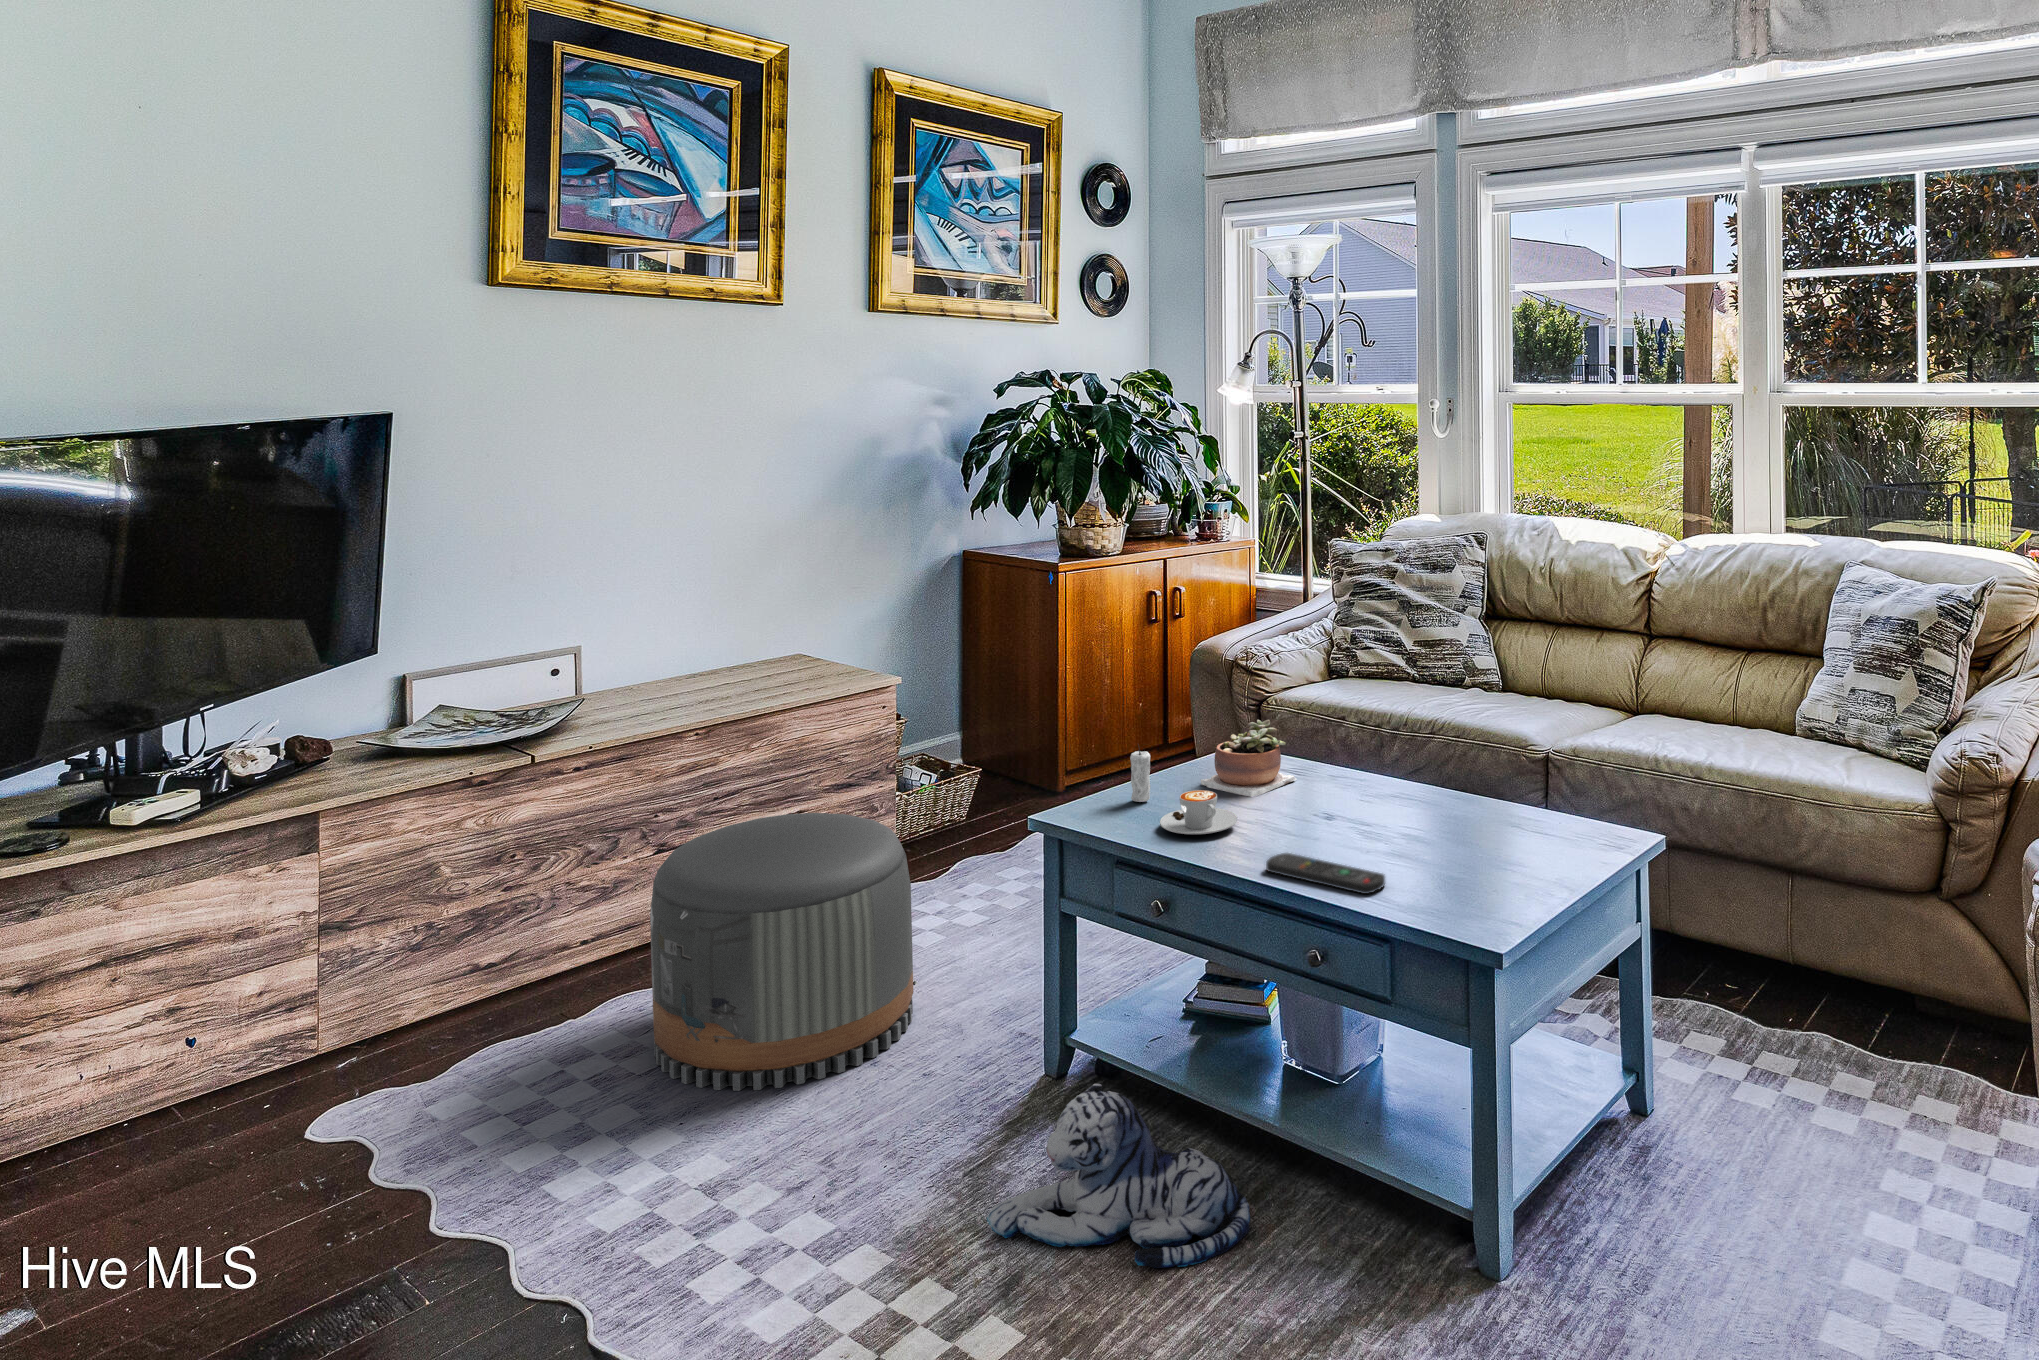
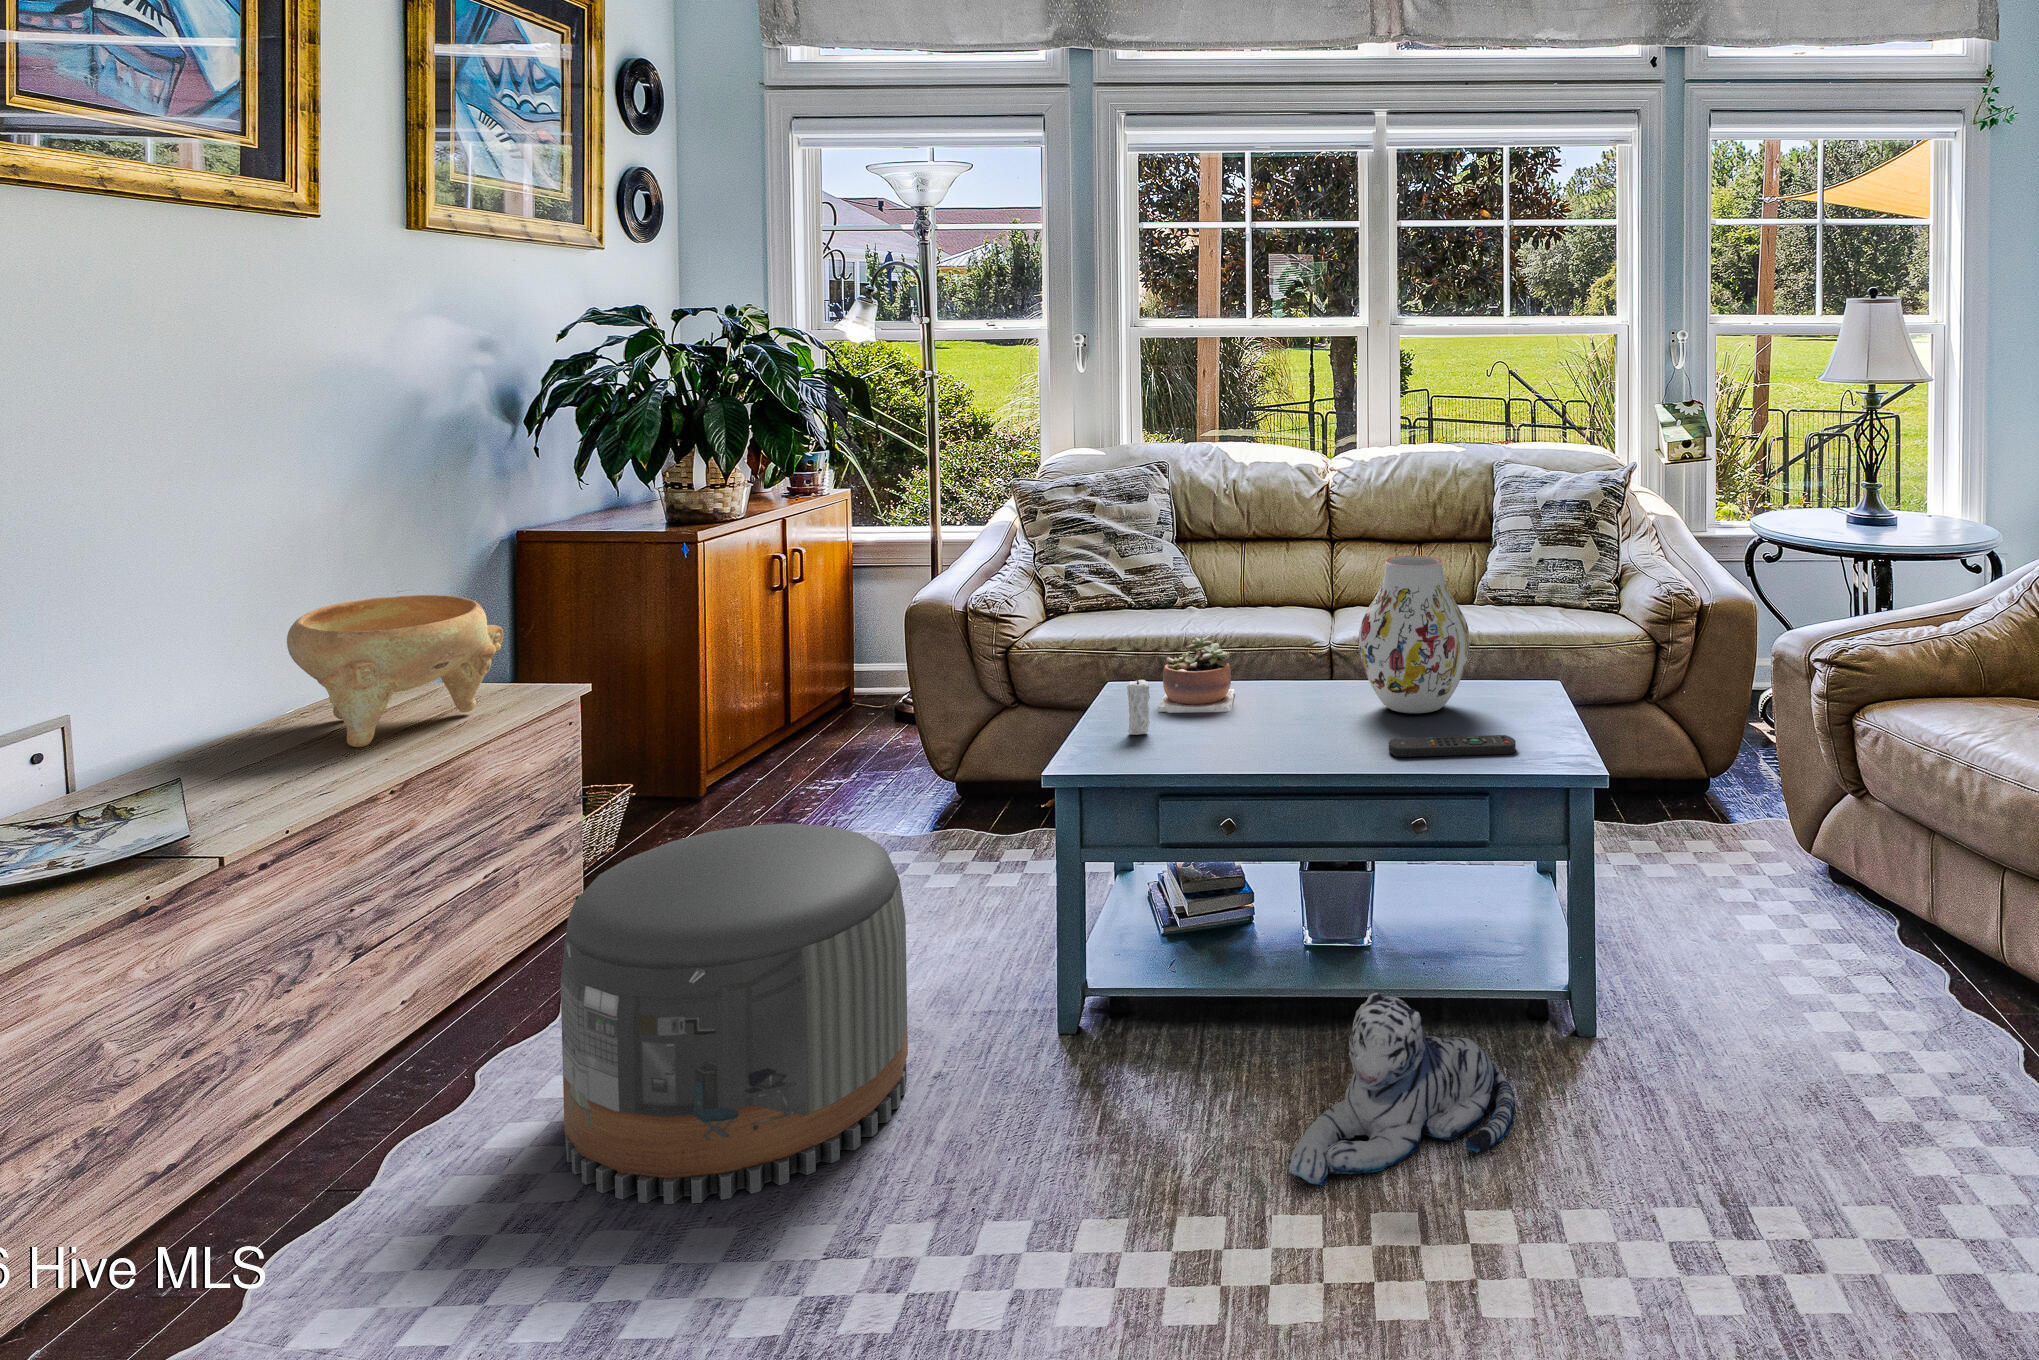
decorative bowl: none [691,597,833,705] -> present [287,595,503,747]
vase: none [1342,668,1457,836] -> present [1359,556,1469,713]
coffee cup: present [1160,790,1237,835] -> none [1210,703,1290,747]

